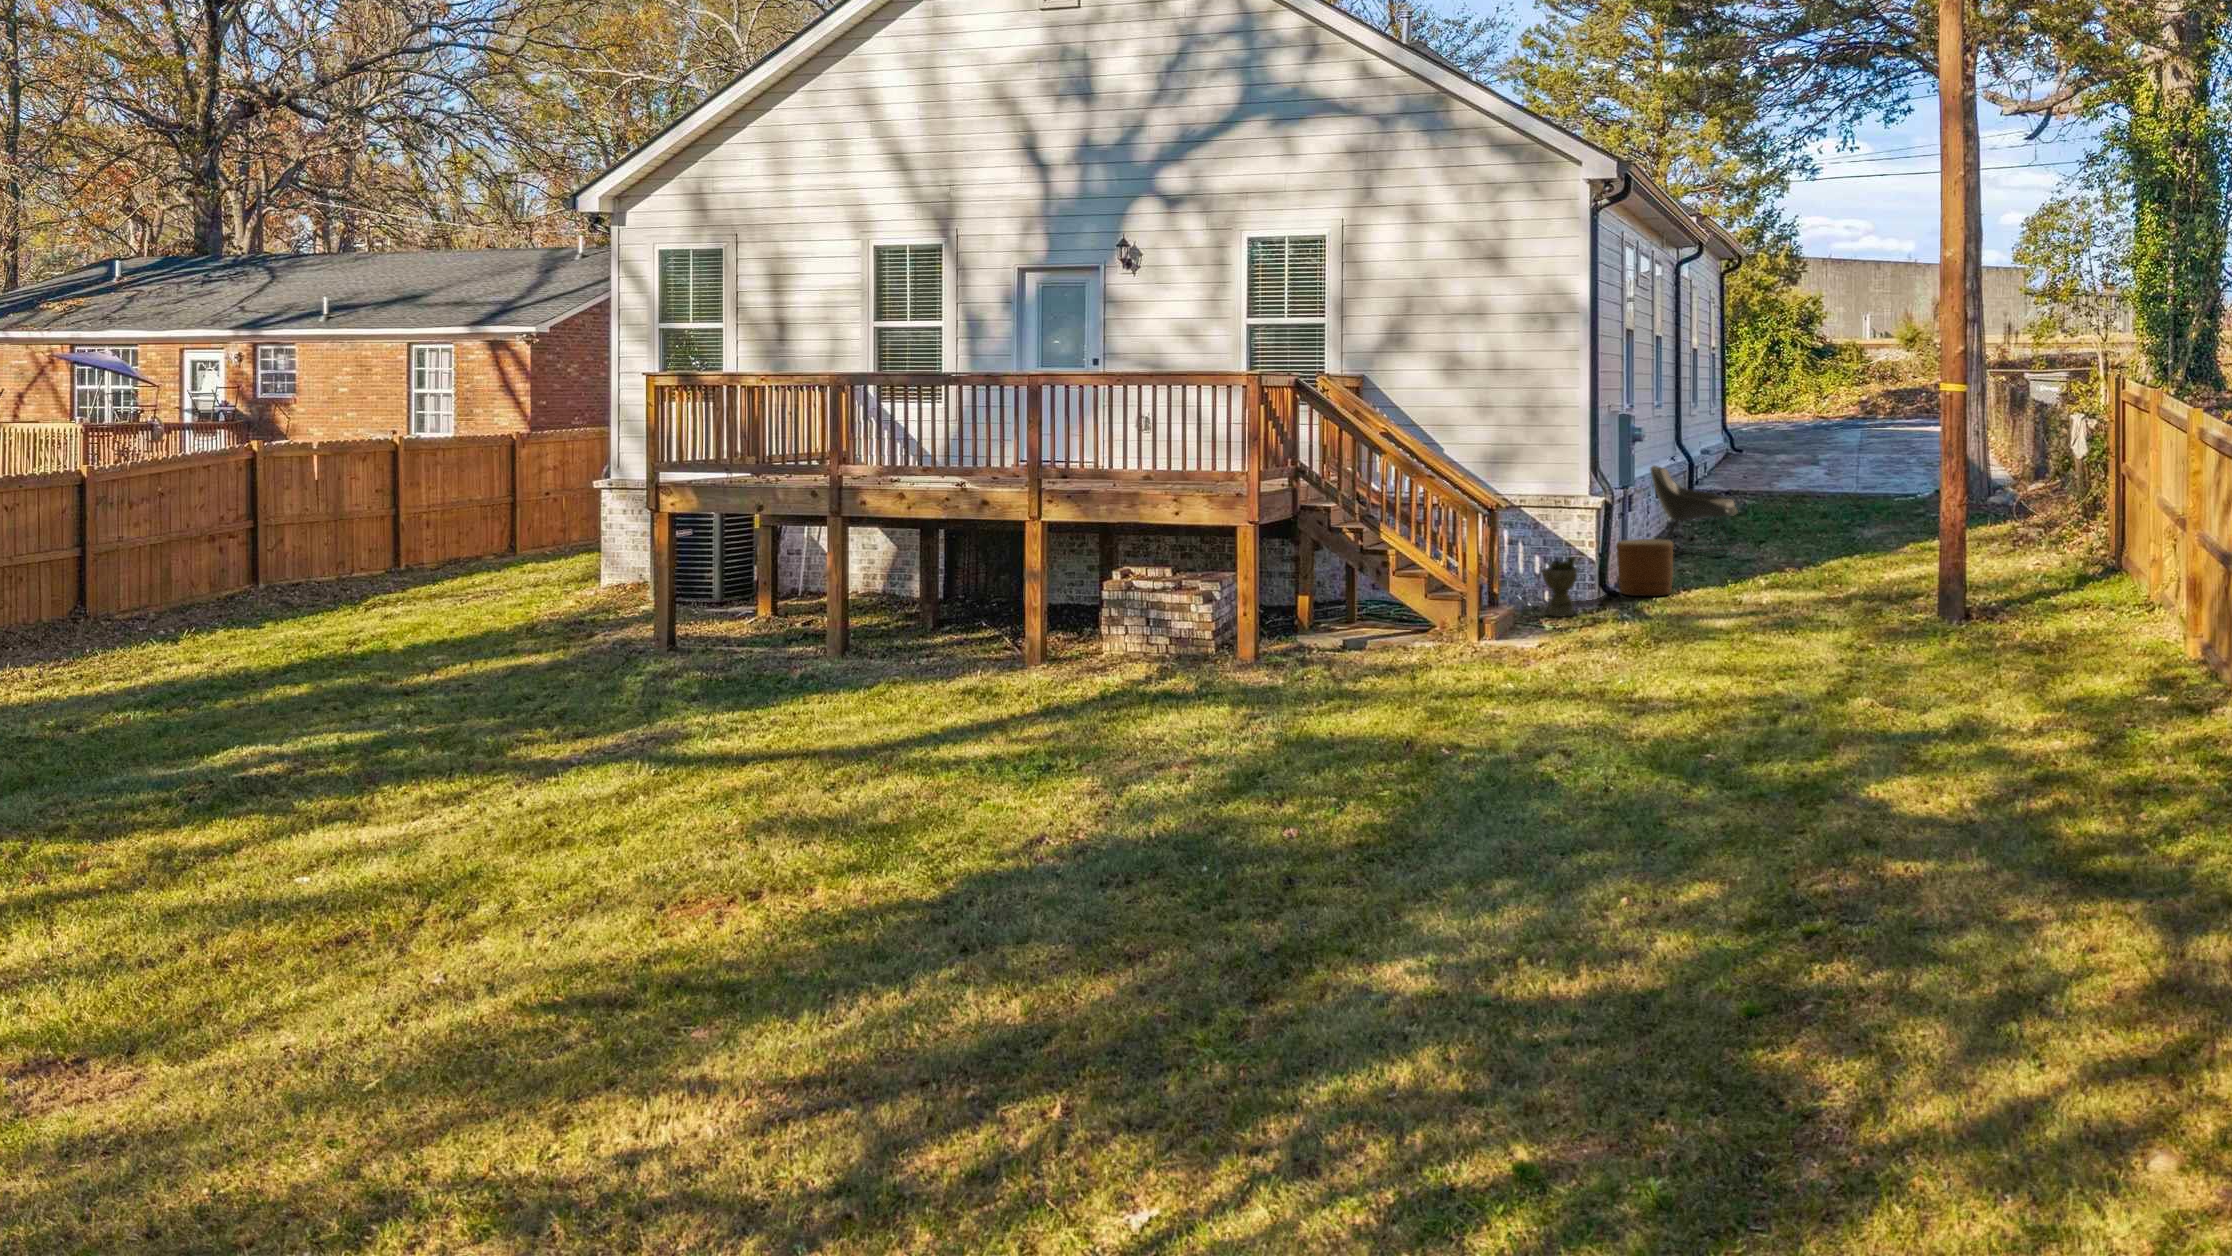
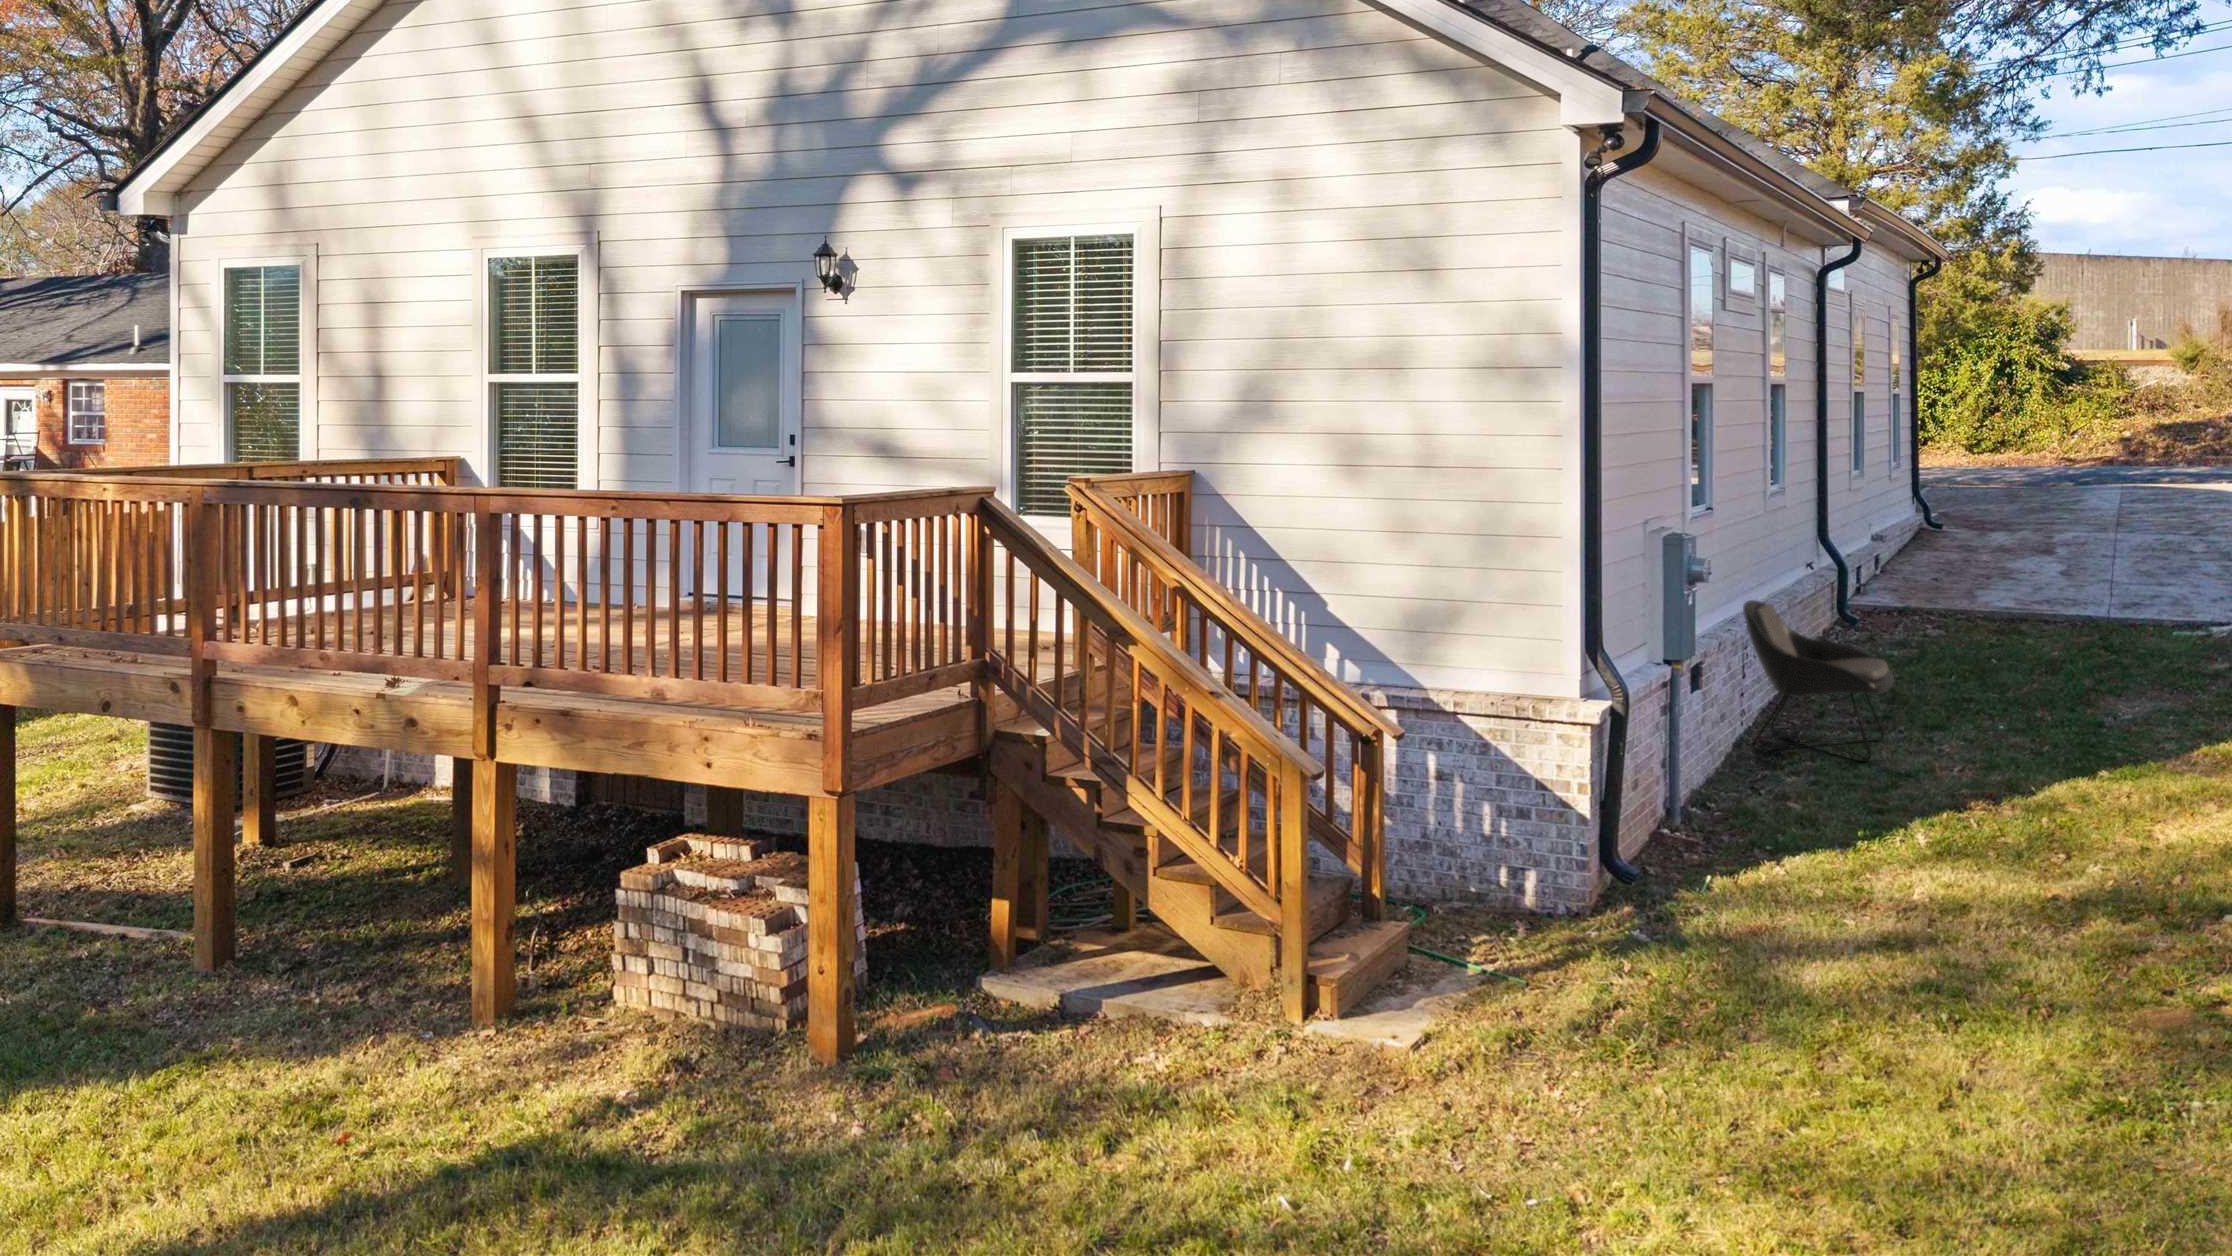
woven basket: present [1616,539,1673,596] -> none [1645,759,1751,870]
planter: present [1542,557,1578,617] -> none [1485,812,1552,922]

